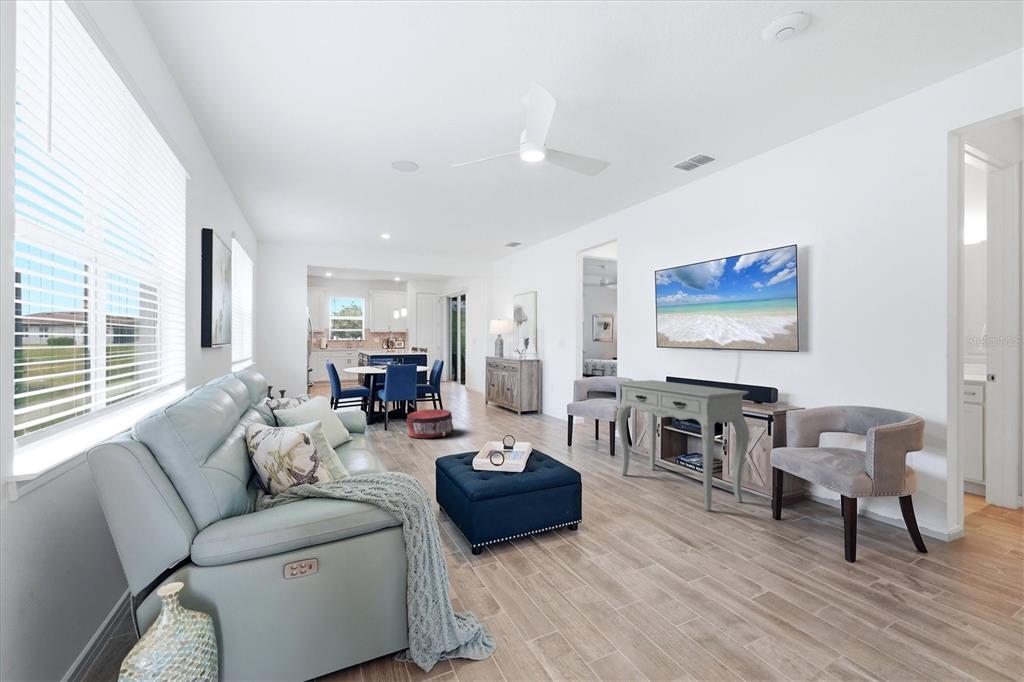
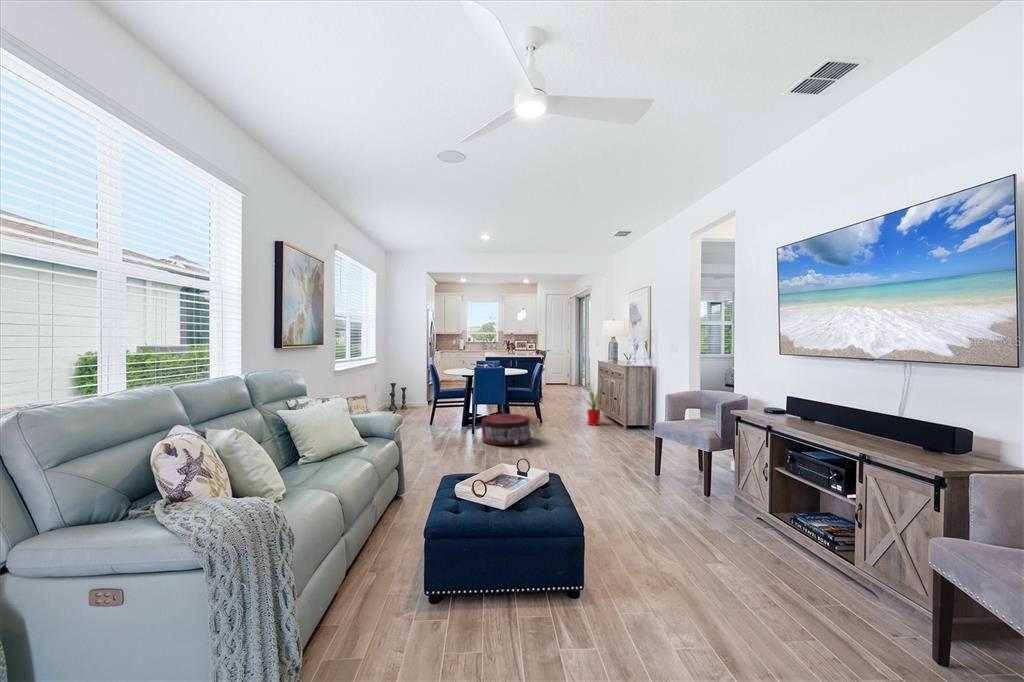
house plant: none [476,371,507,414] -> present [584,386,600,425]
console table: present [617,380,749,511] -> none [693,398,900,616]

